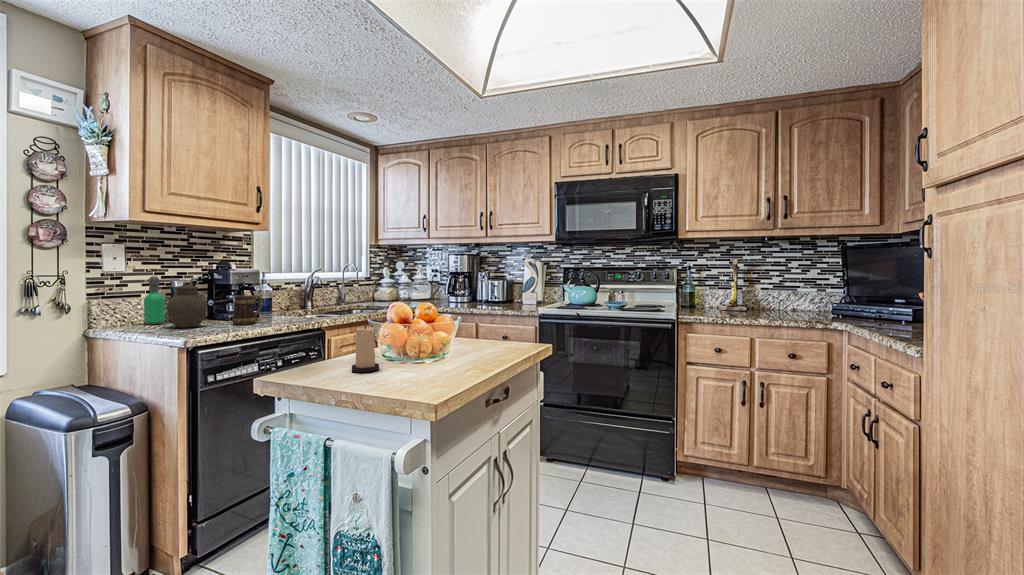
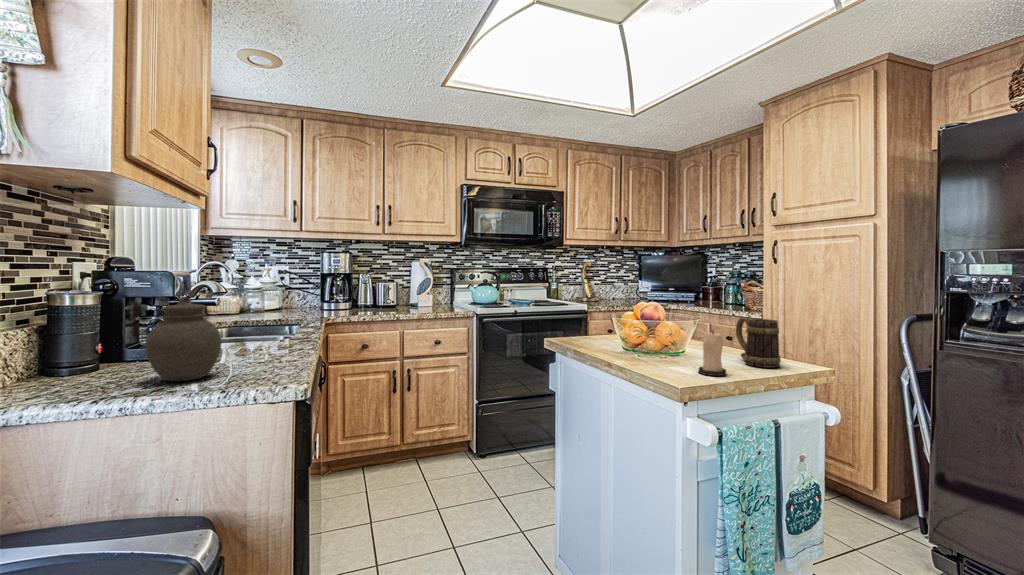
soap dispenser: present [144,276,165,324] -> none [33,288,83,389]
mug: present [232,295,263,325] -> present [736,317,781,368]

